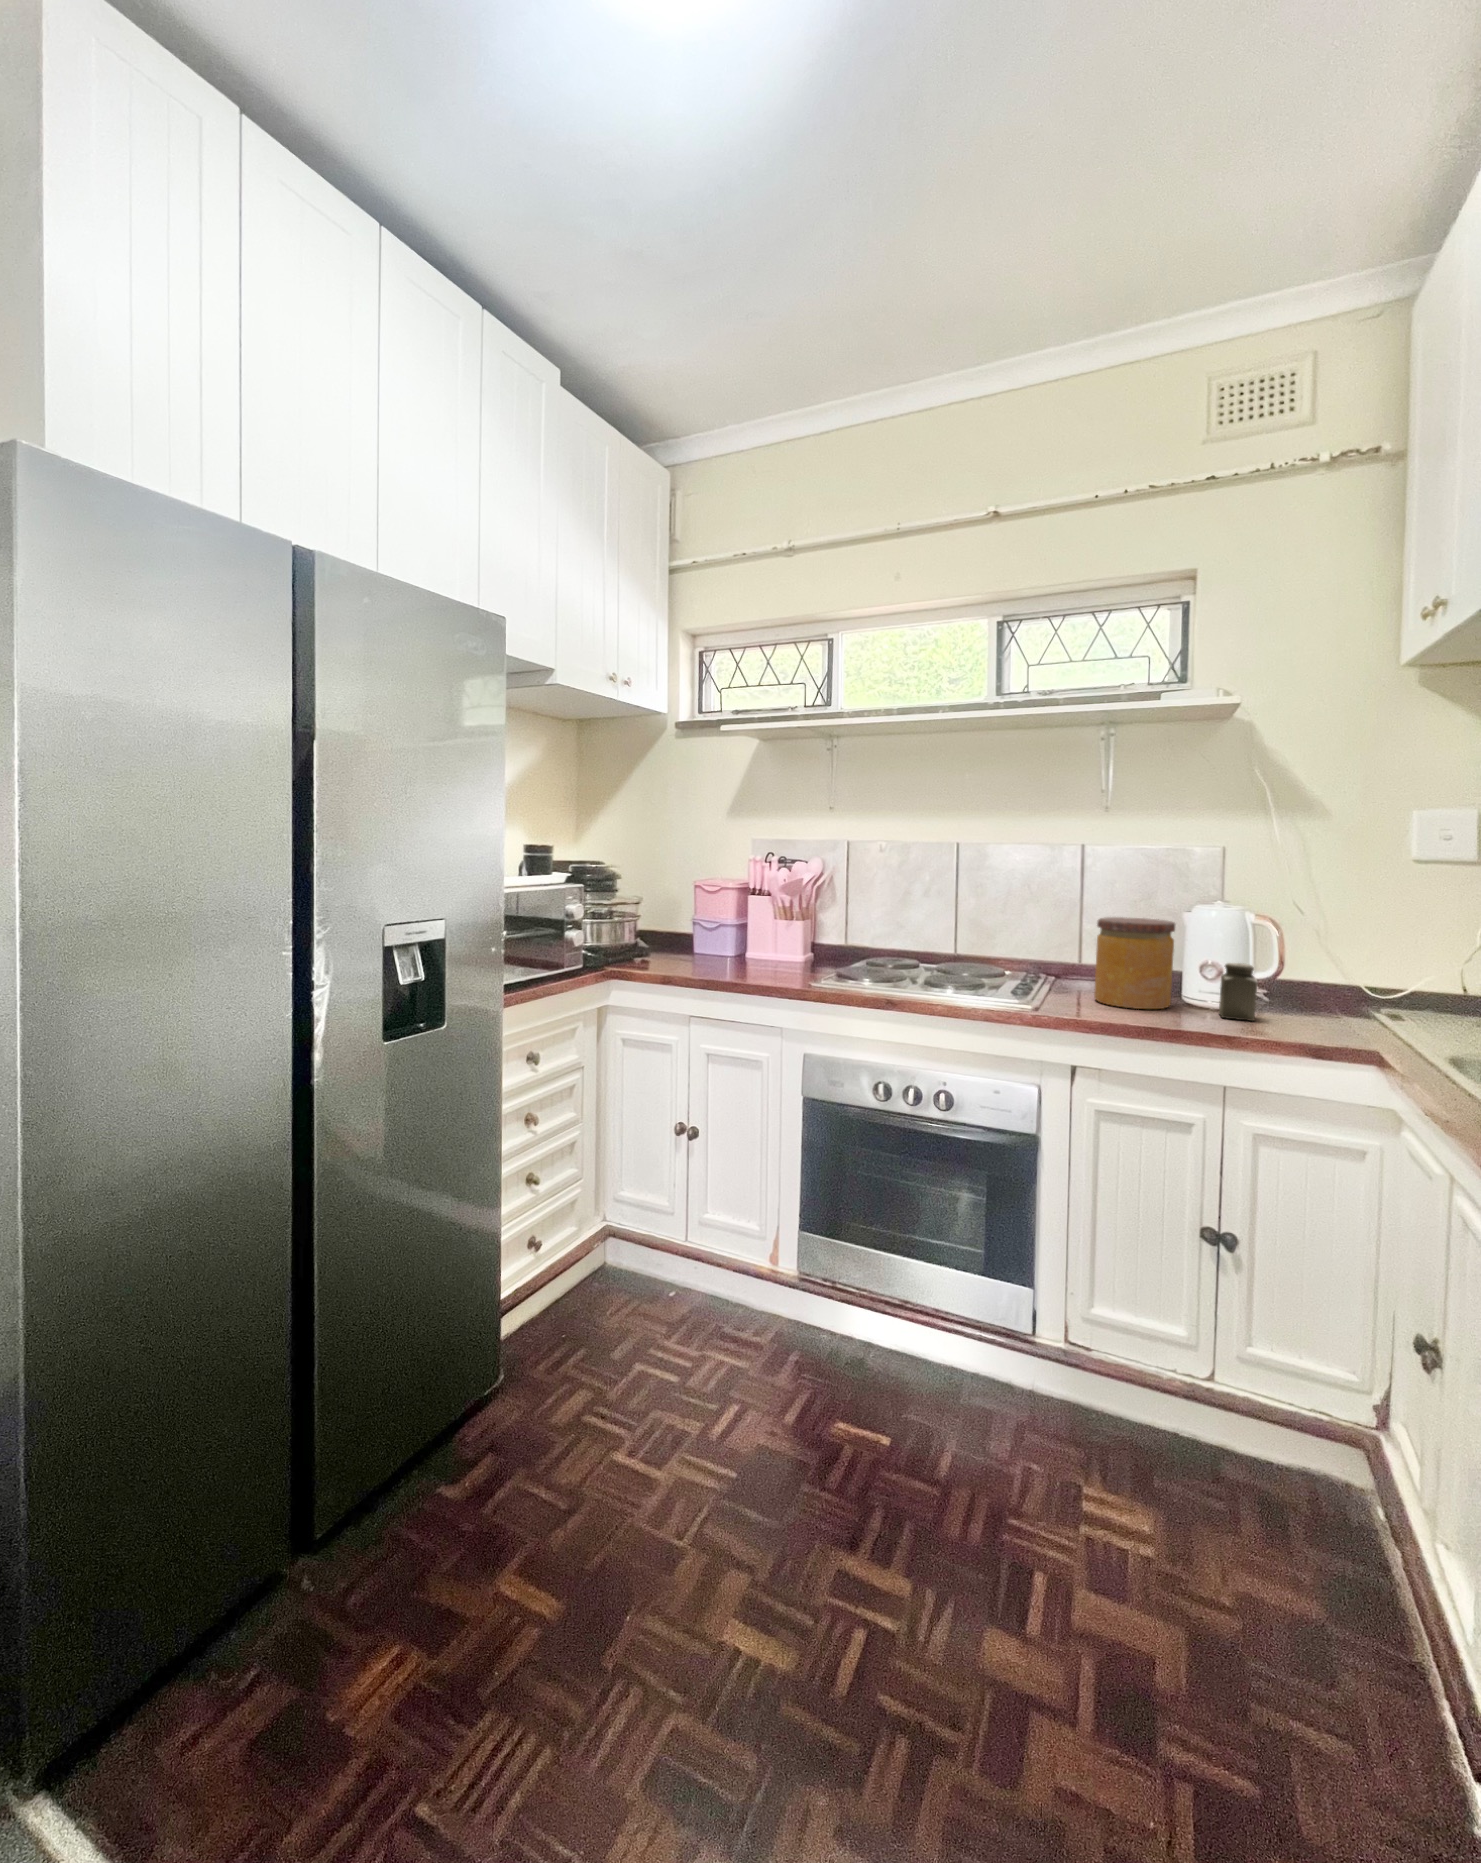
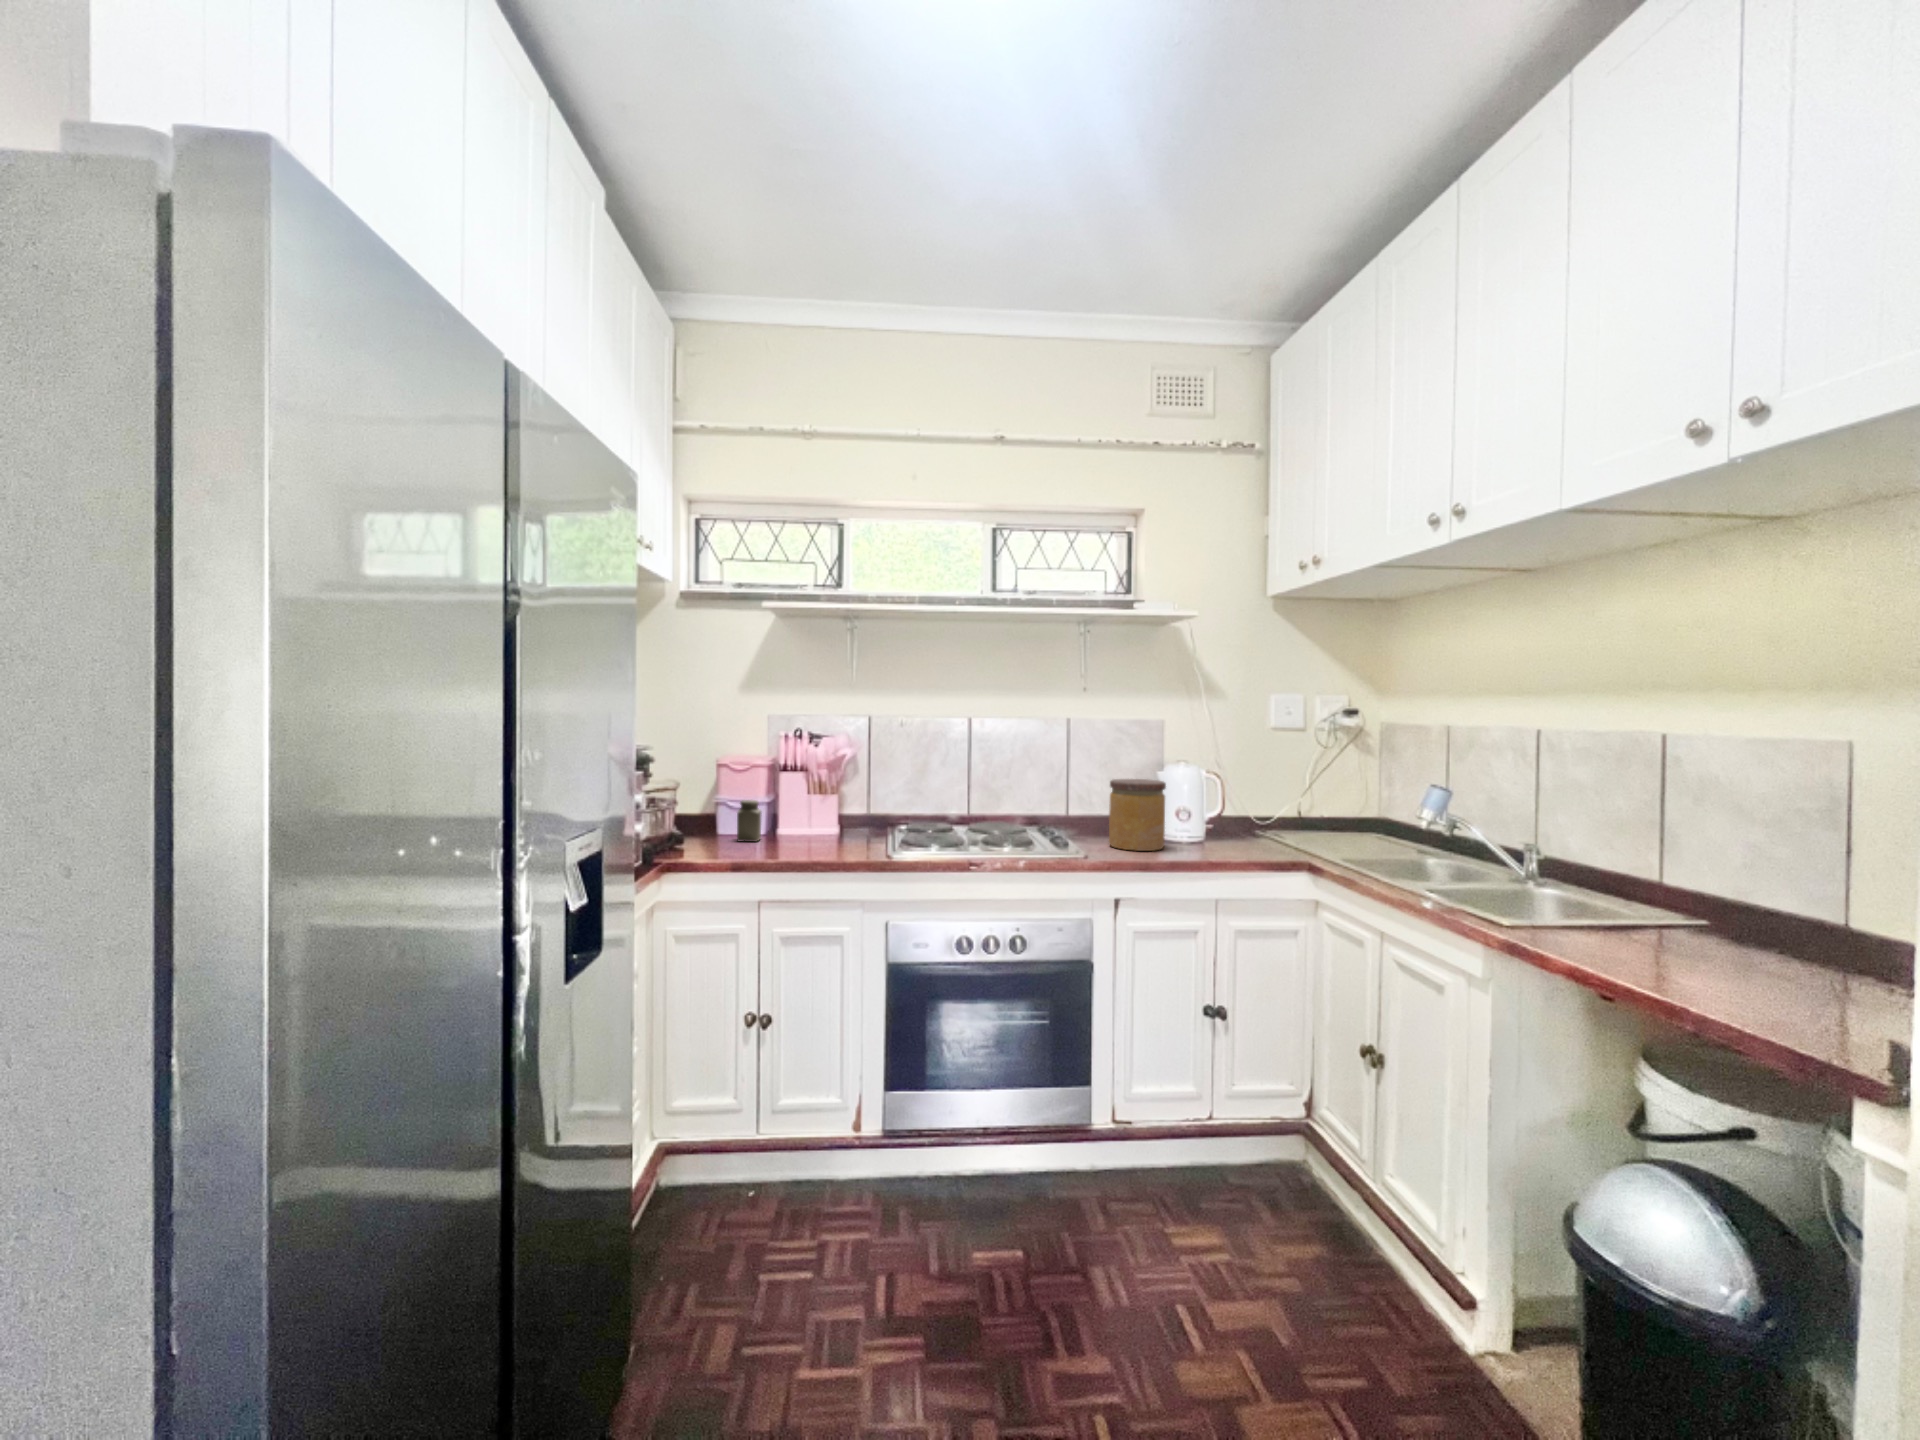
salt shaker: present [1219,963,1257,1021] -> present [737,800,762,842]

